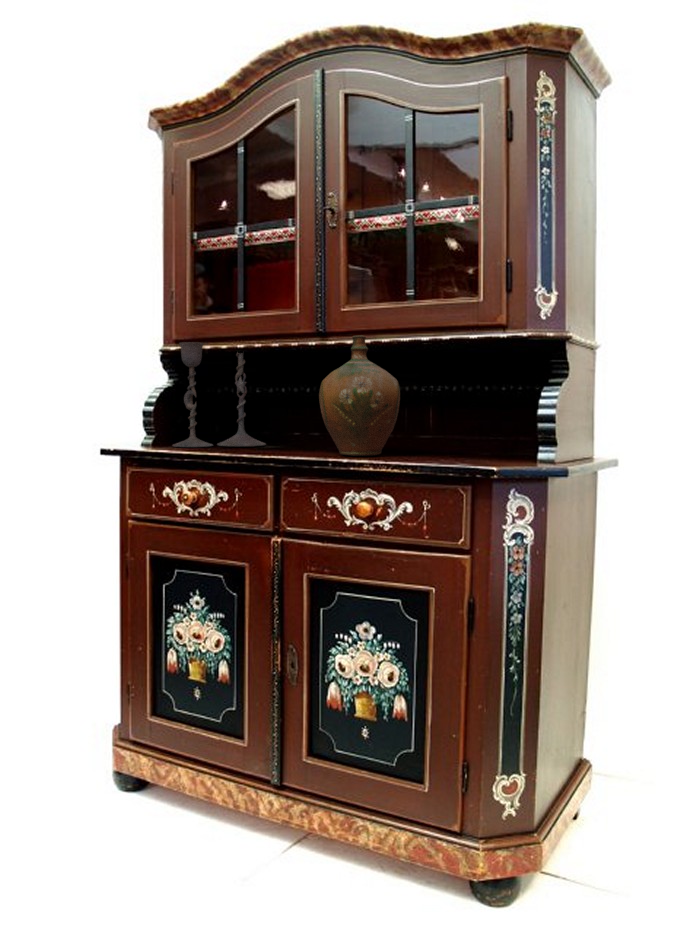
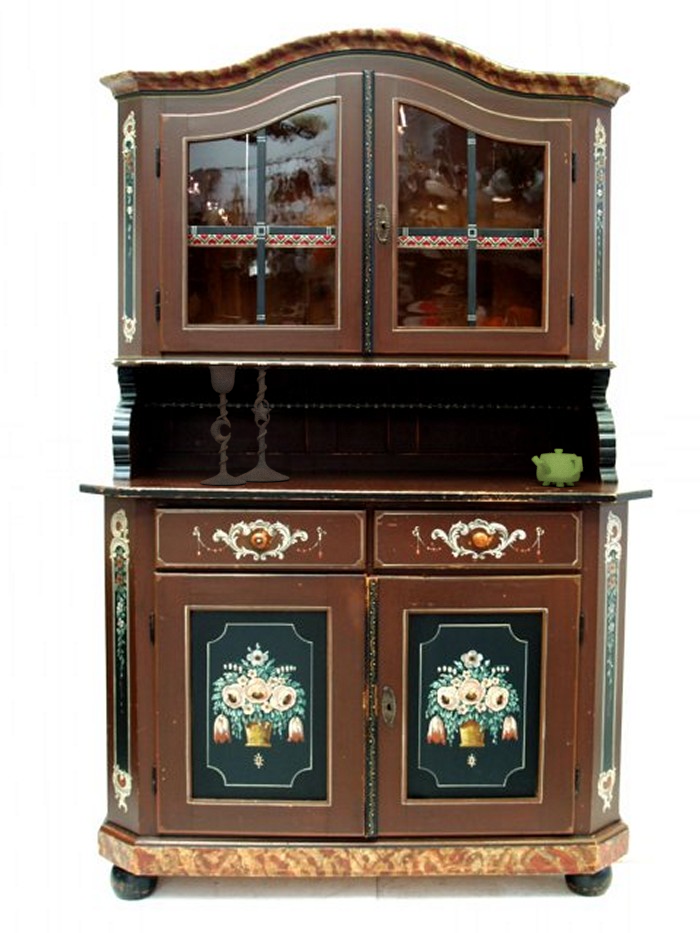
ceramic jug: present [319,335,400,456] -> none [396,365,484,486]
teapot: none [444,422,496,462] -> present [532,449,583,487]

